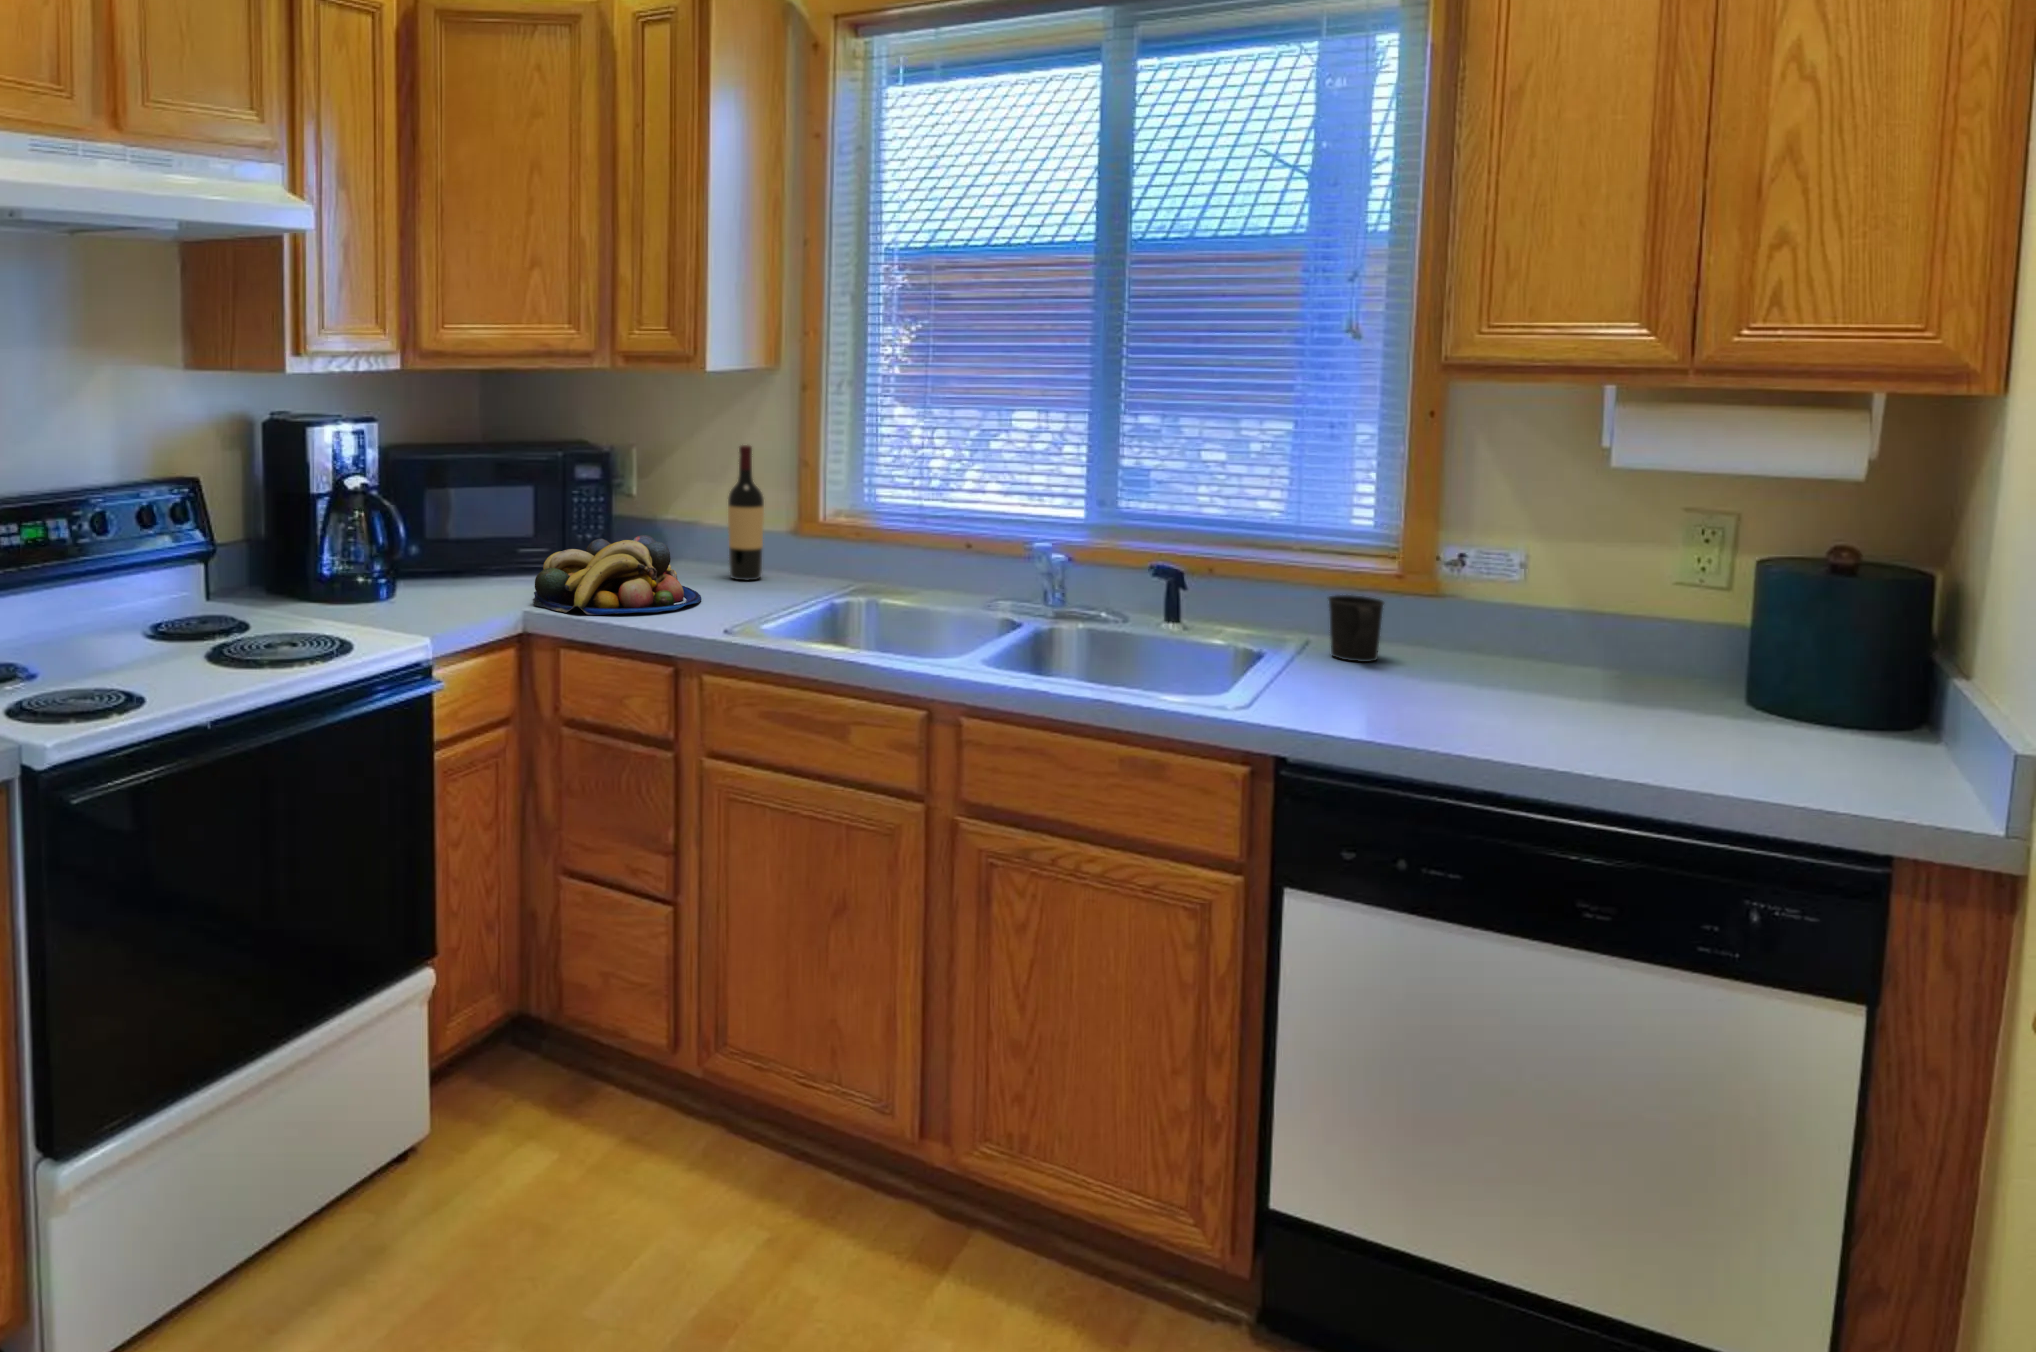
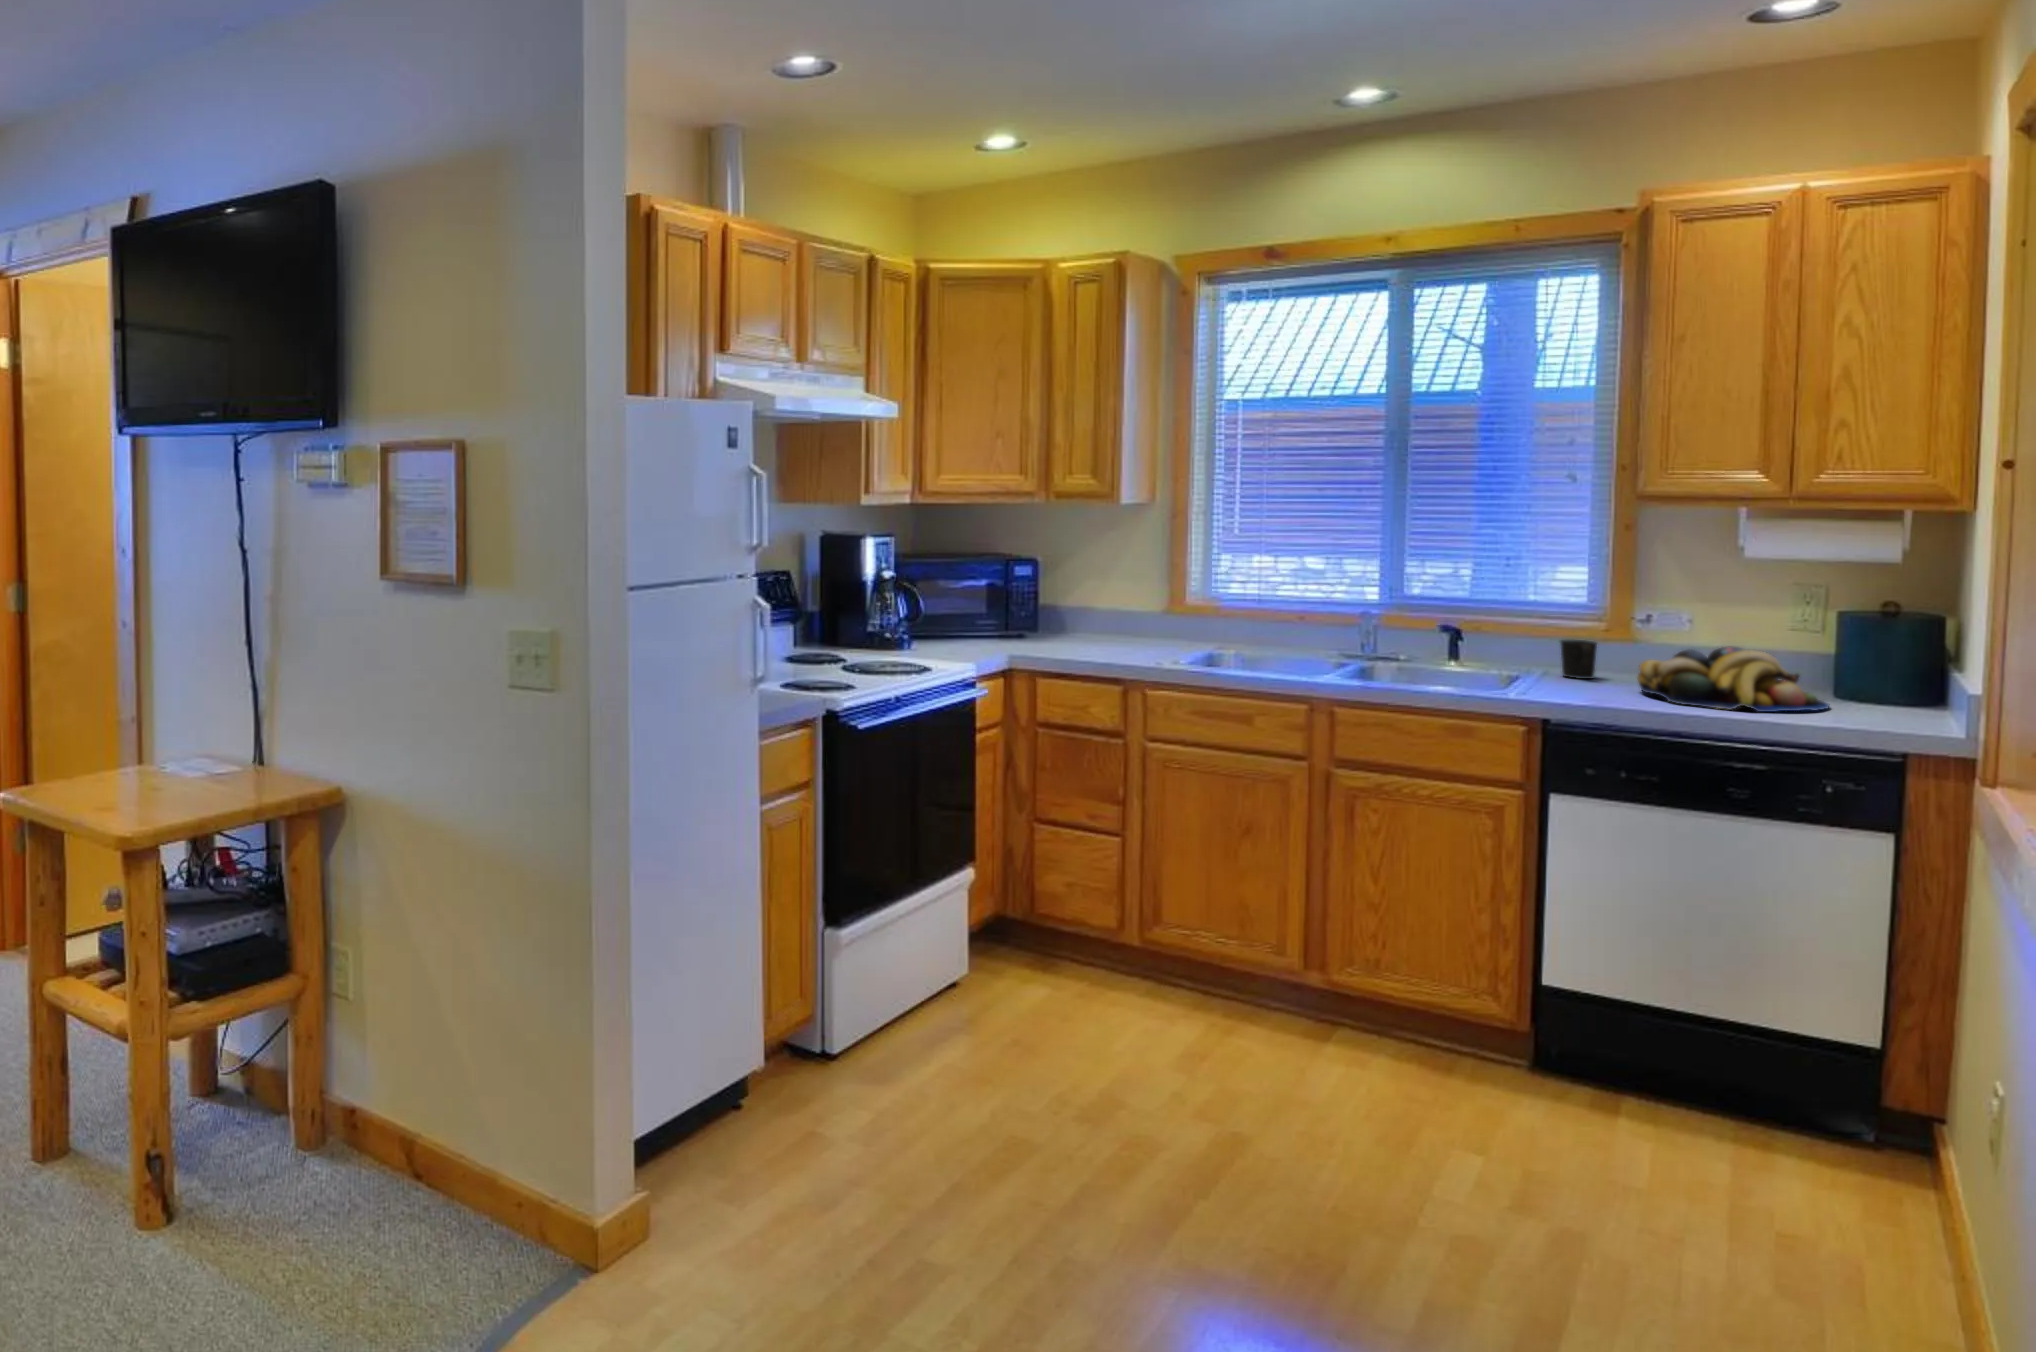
wine bottle: present [728,445,764,580] -> none [1120,551,1145,640]
fruit bowl: present [533,535,701,615] -> present [1637,647,1830,712]

